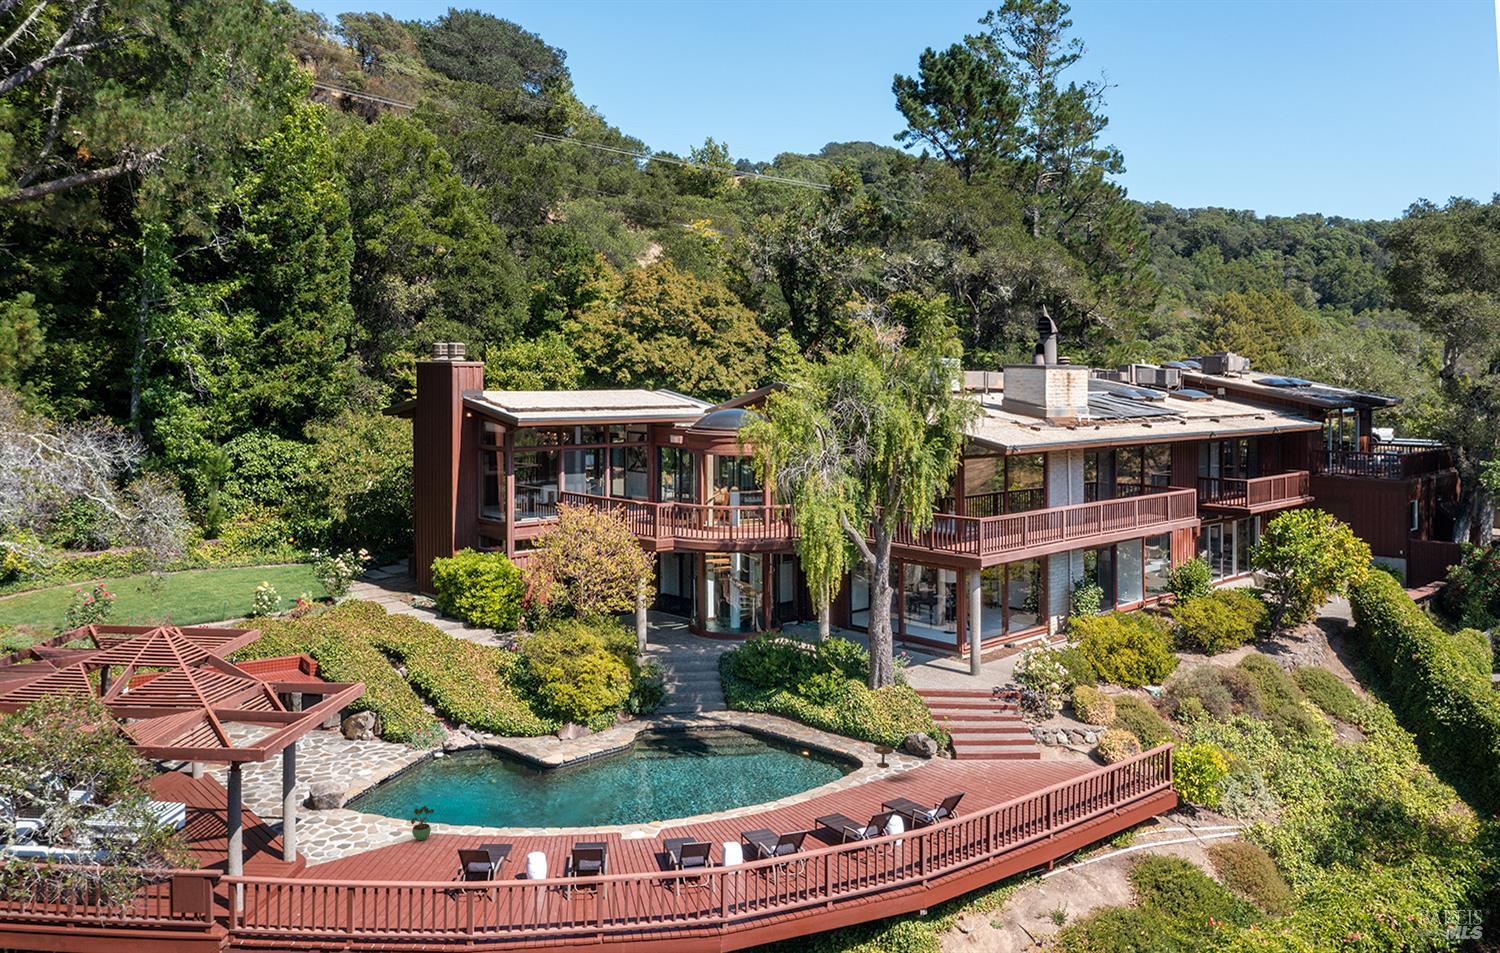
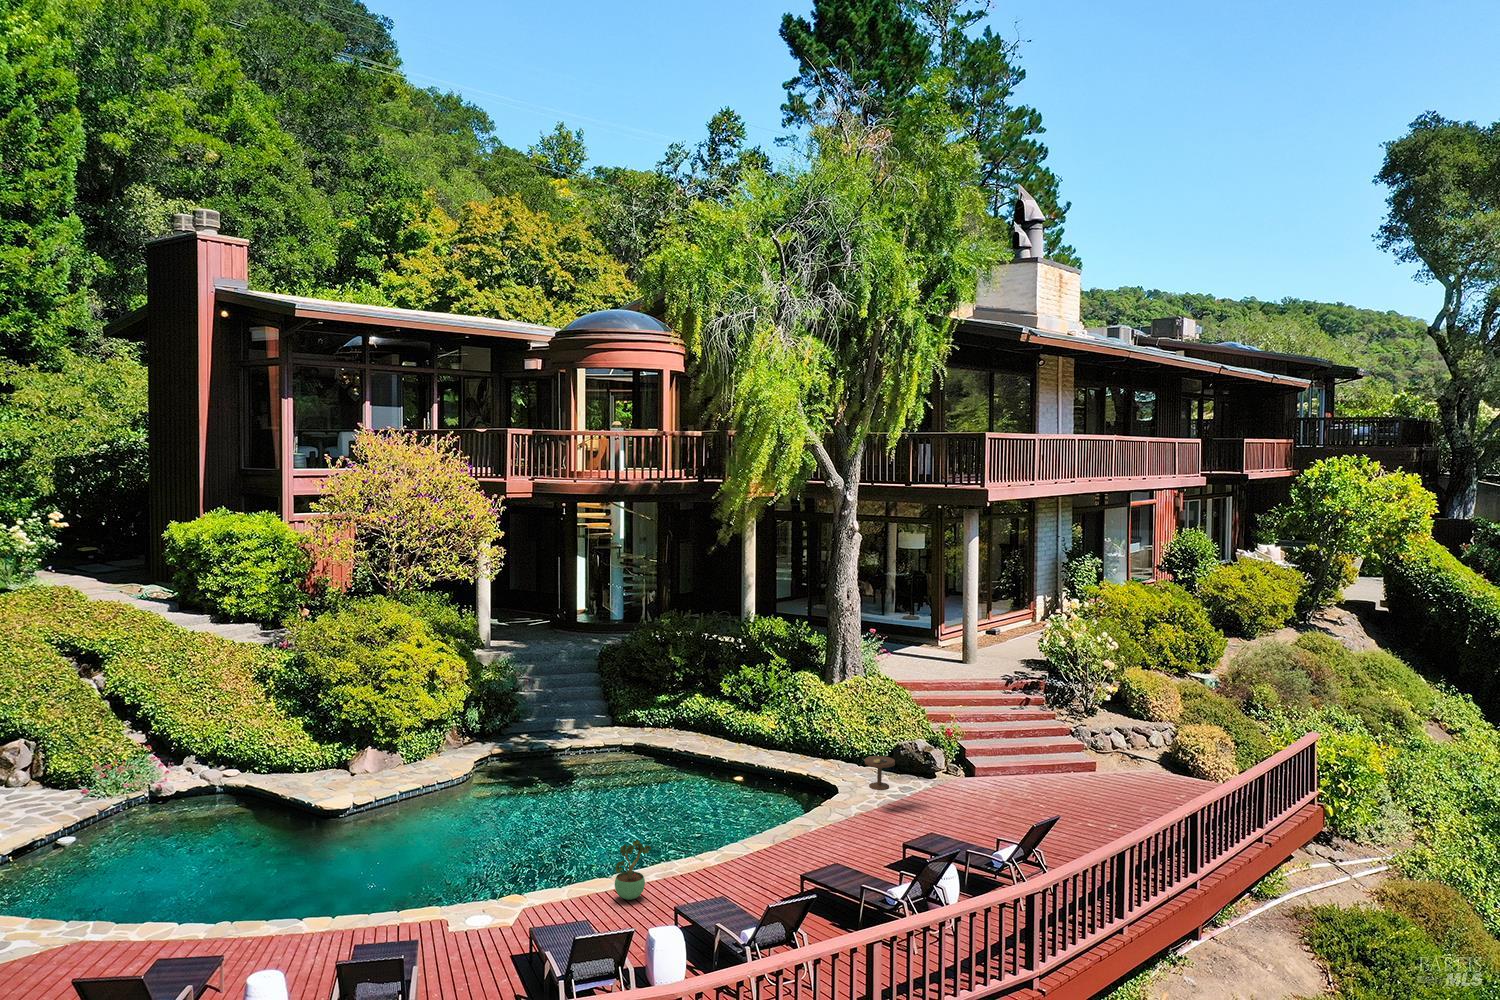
potted plant: present [411,806,434,840] -> present [615,840,651,900]

